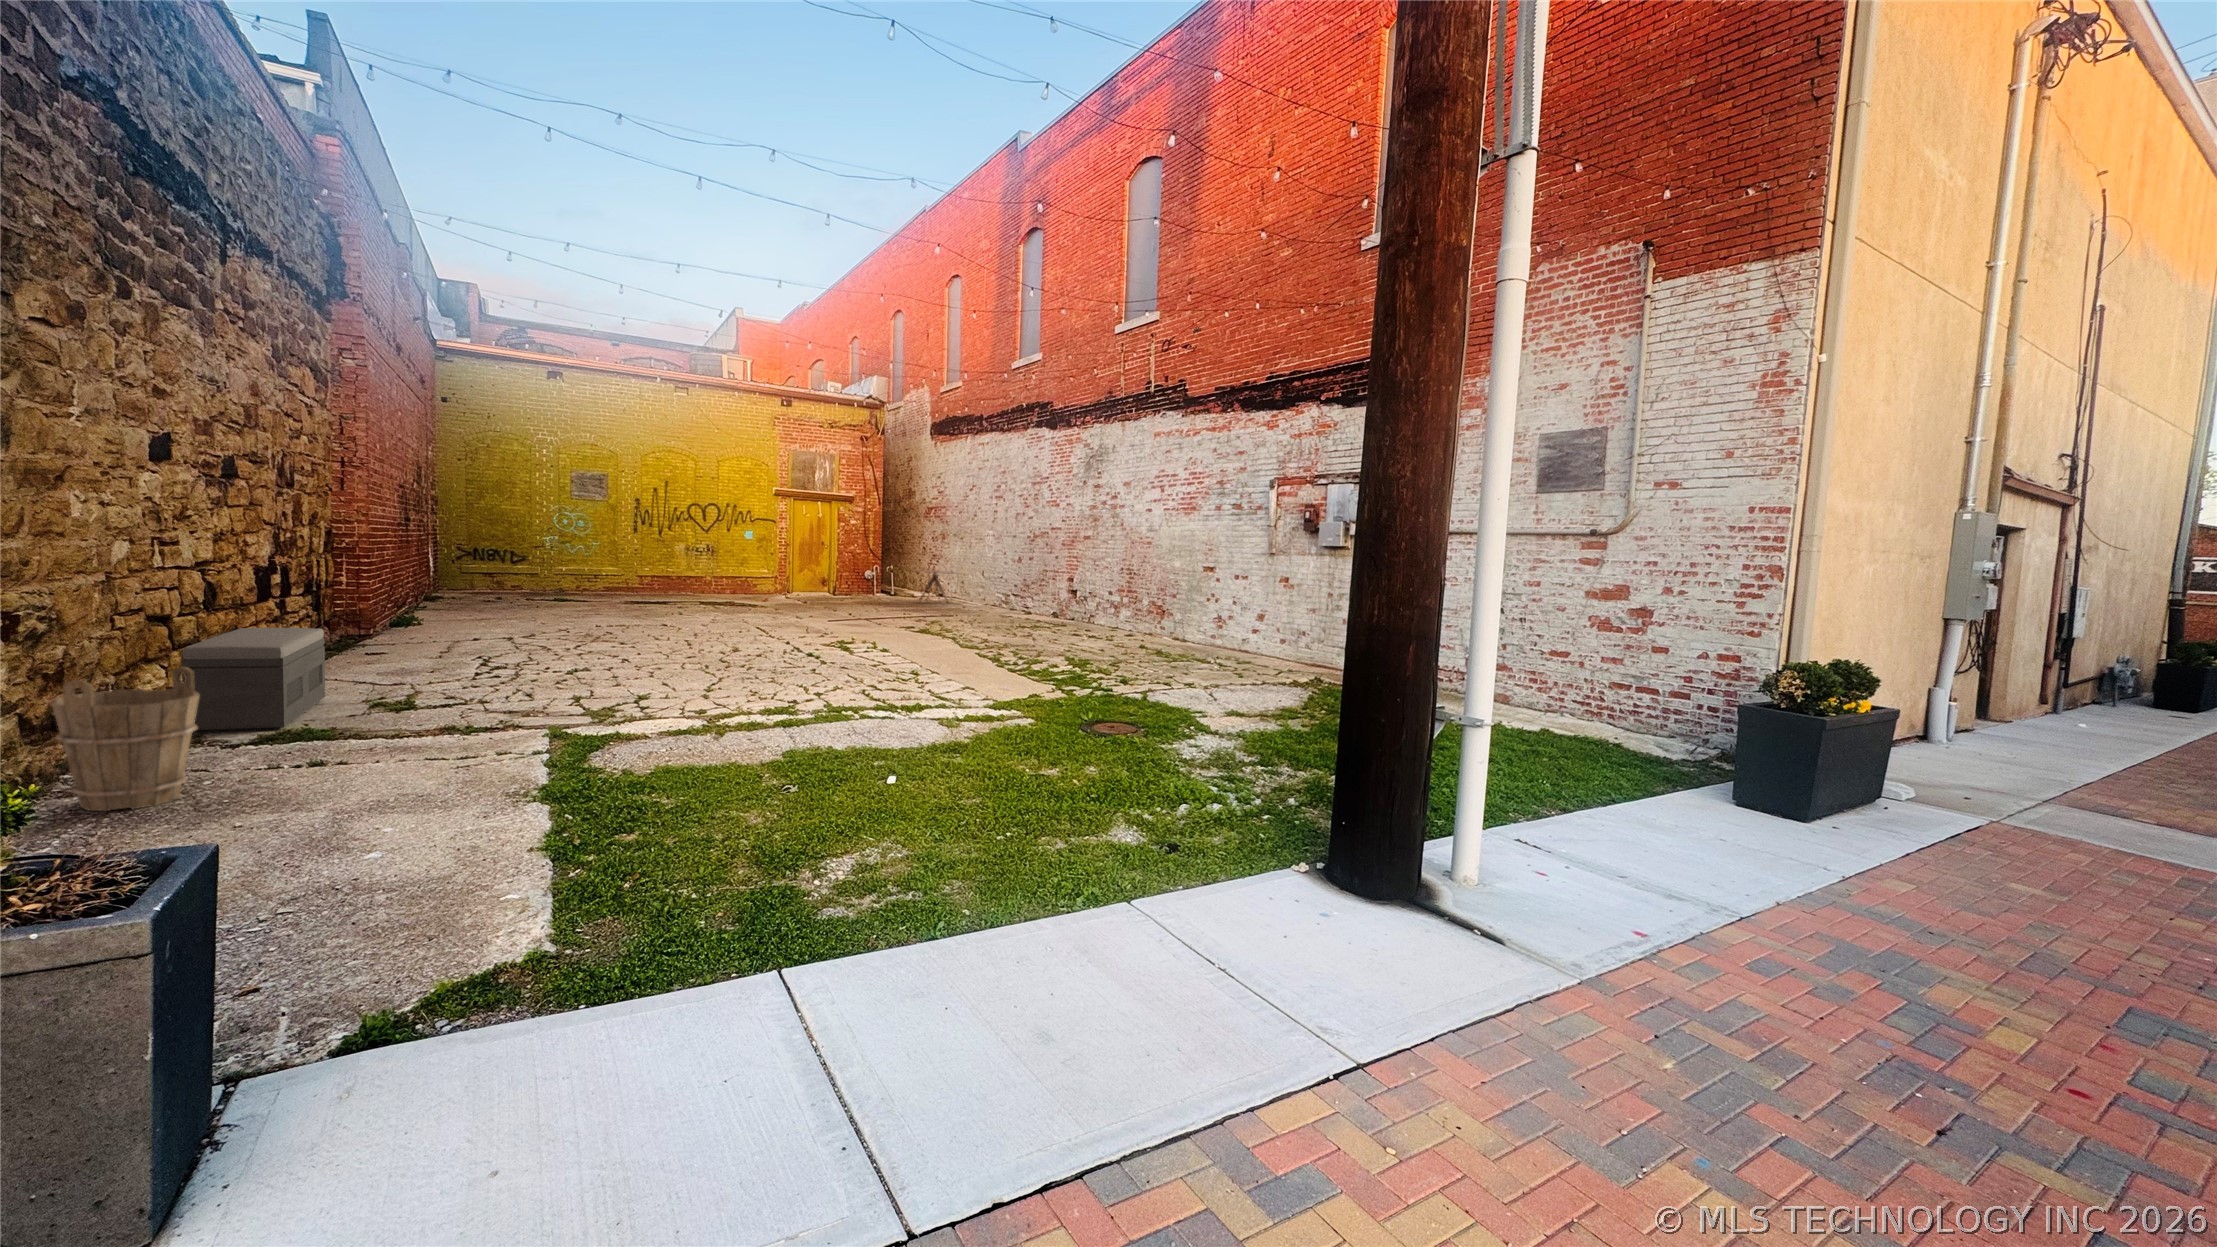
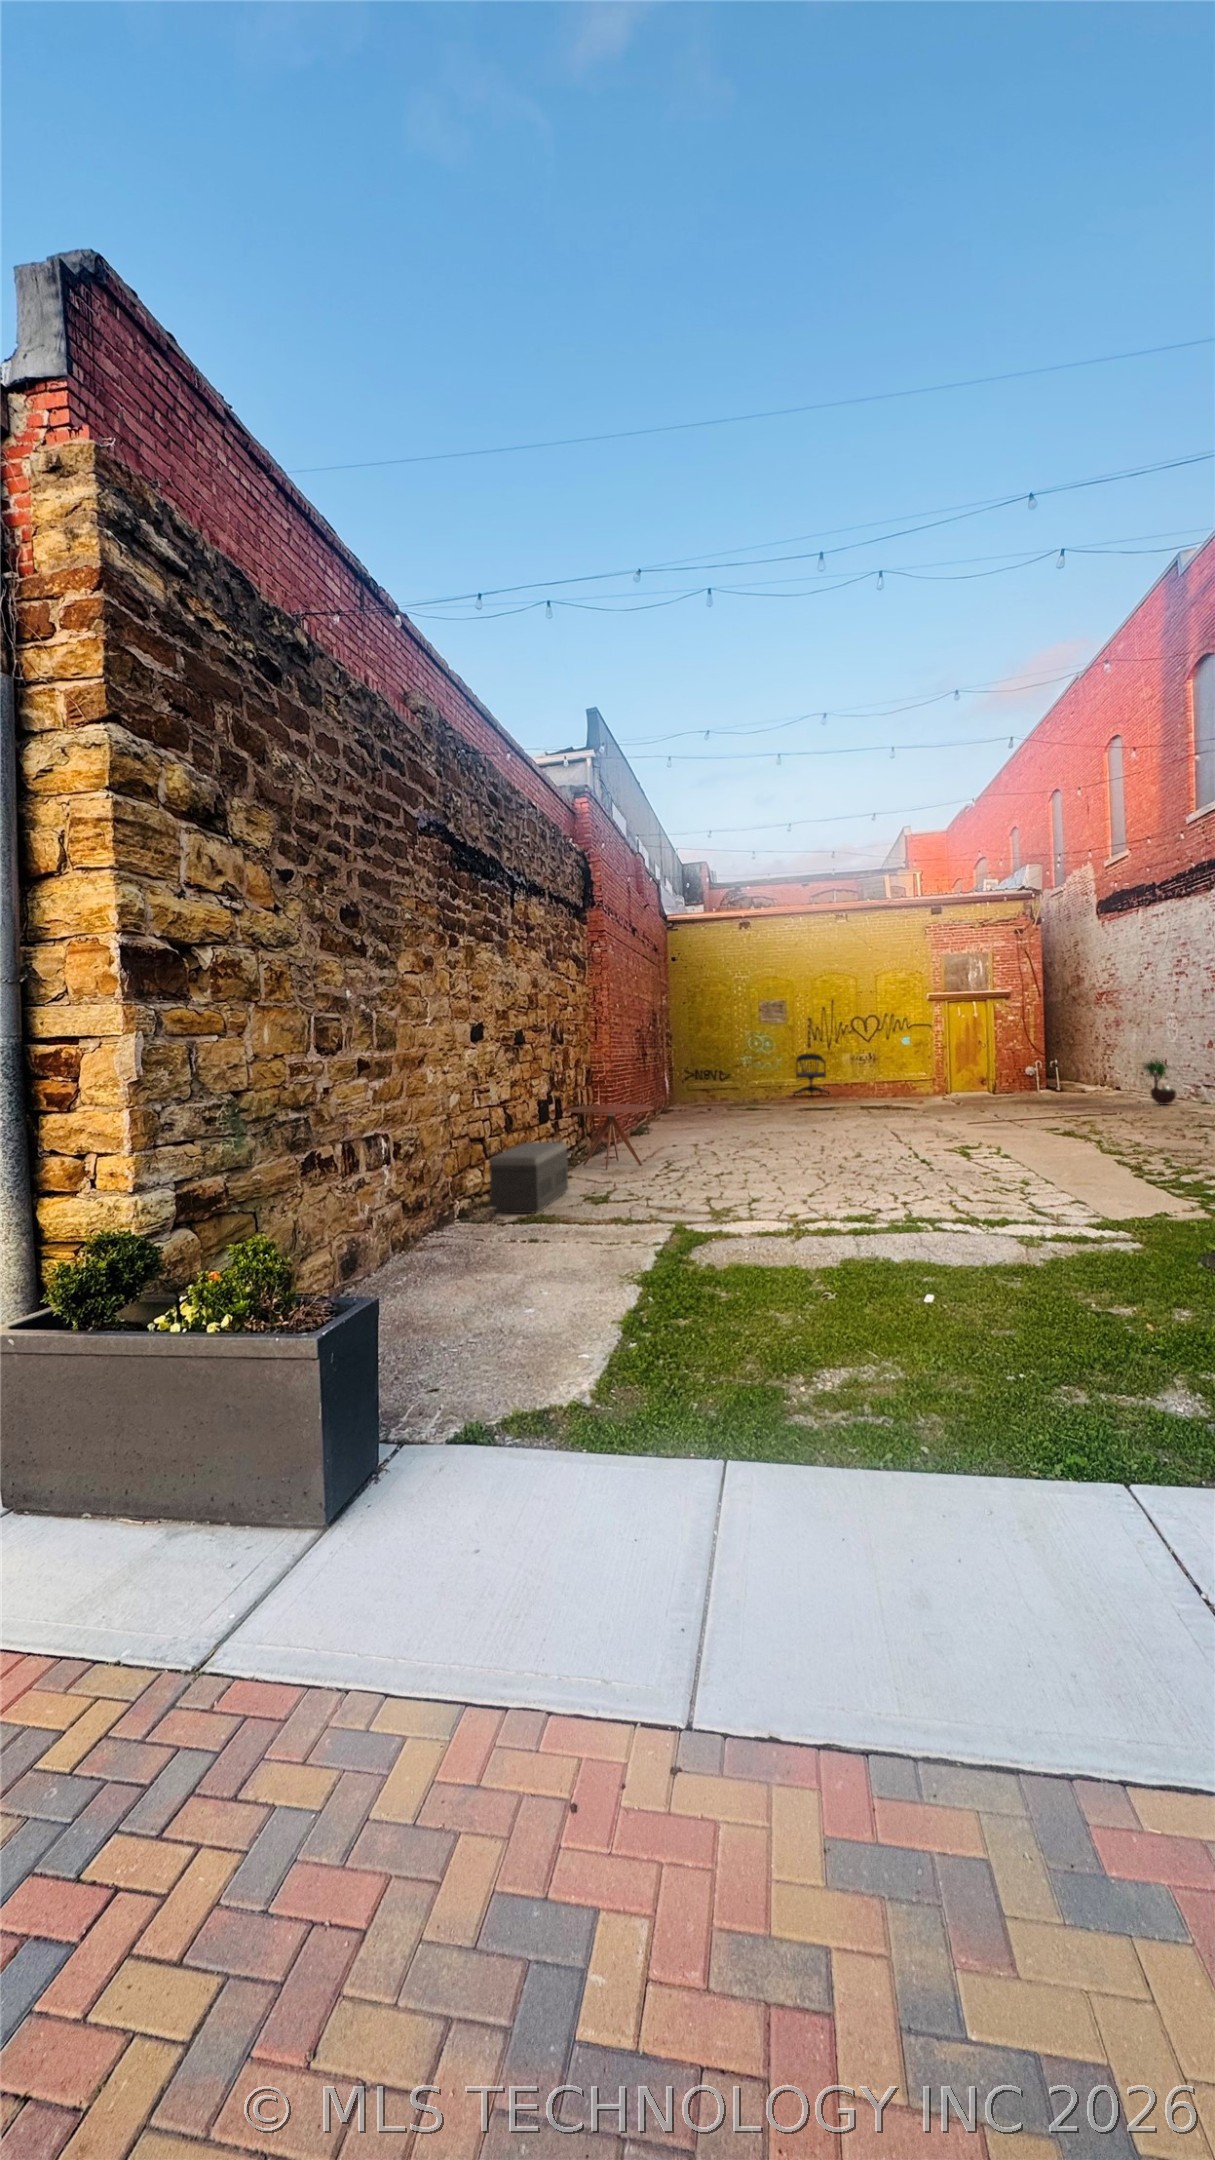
chair: none [608,542,656,593] -> present [793,1053,829,1096]
potted tree: none [965,564,994,609] -> present [1143,1060,1176,1105]
round table: present [916,570,954,600] -> present [568,1104,653,1170]
bucket: present [51,667,199,811] -> none [415,1175,477,1264]

